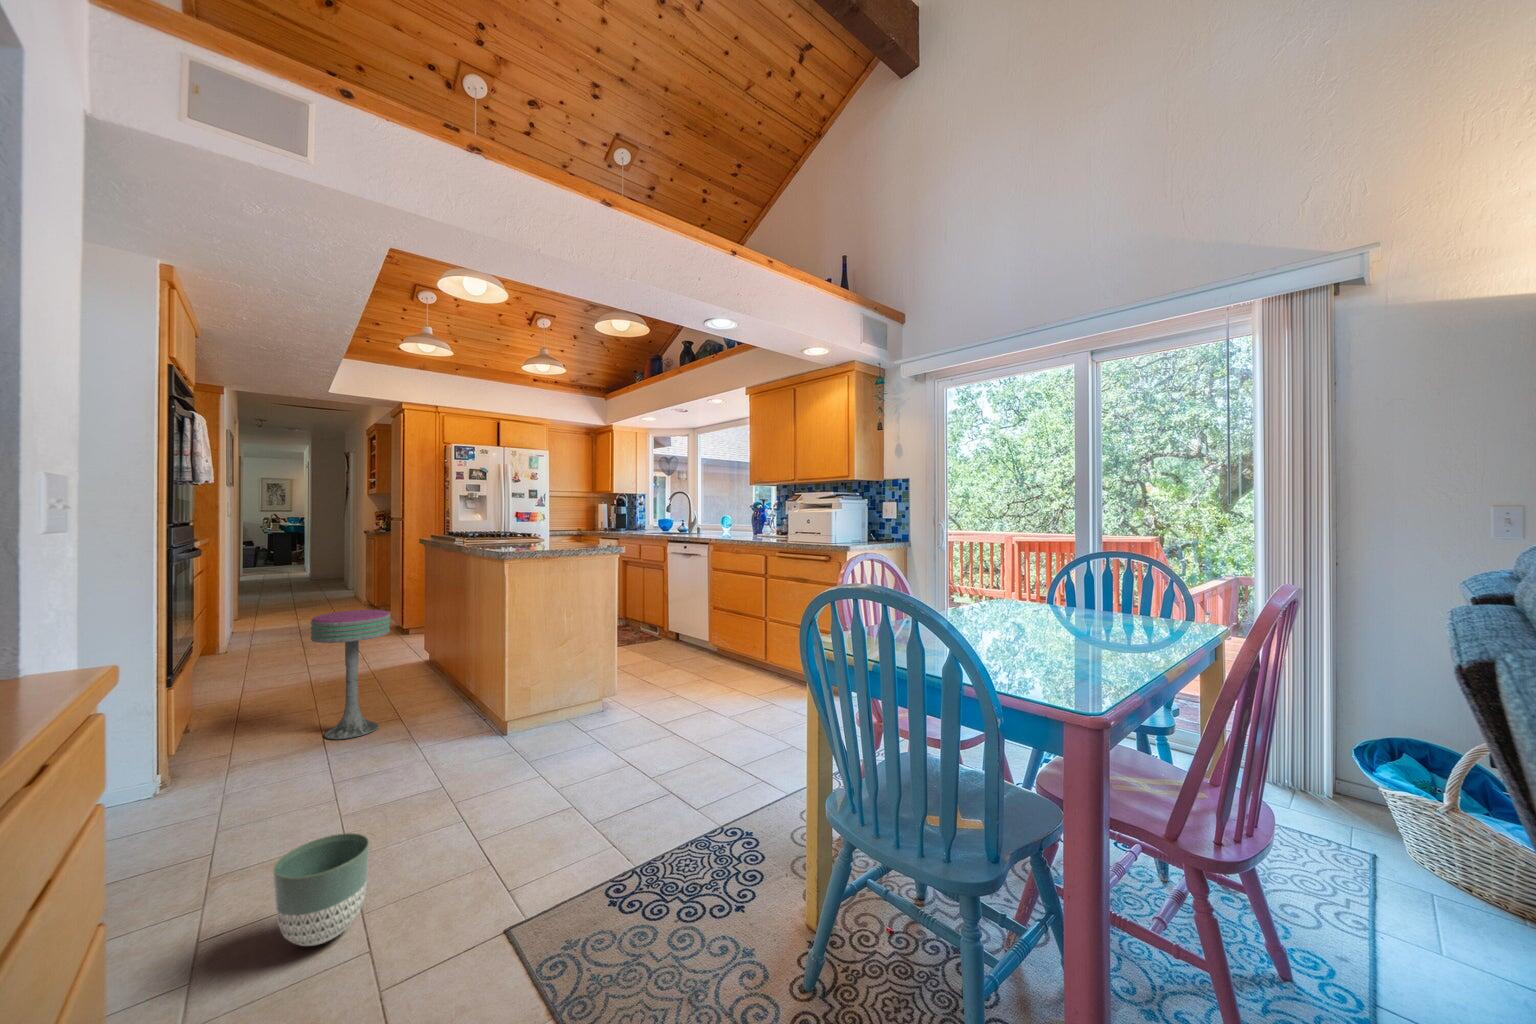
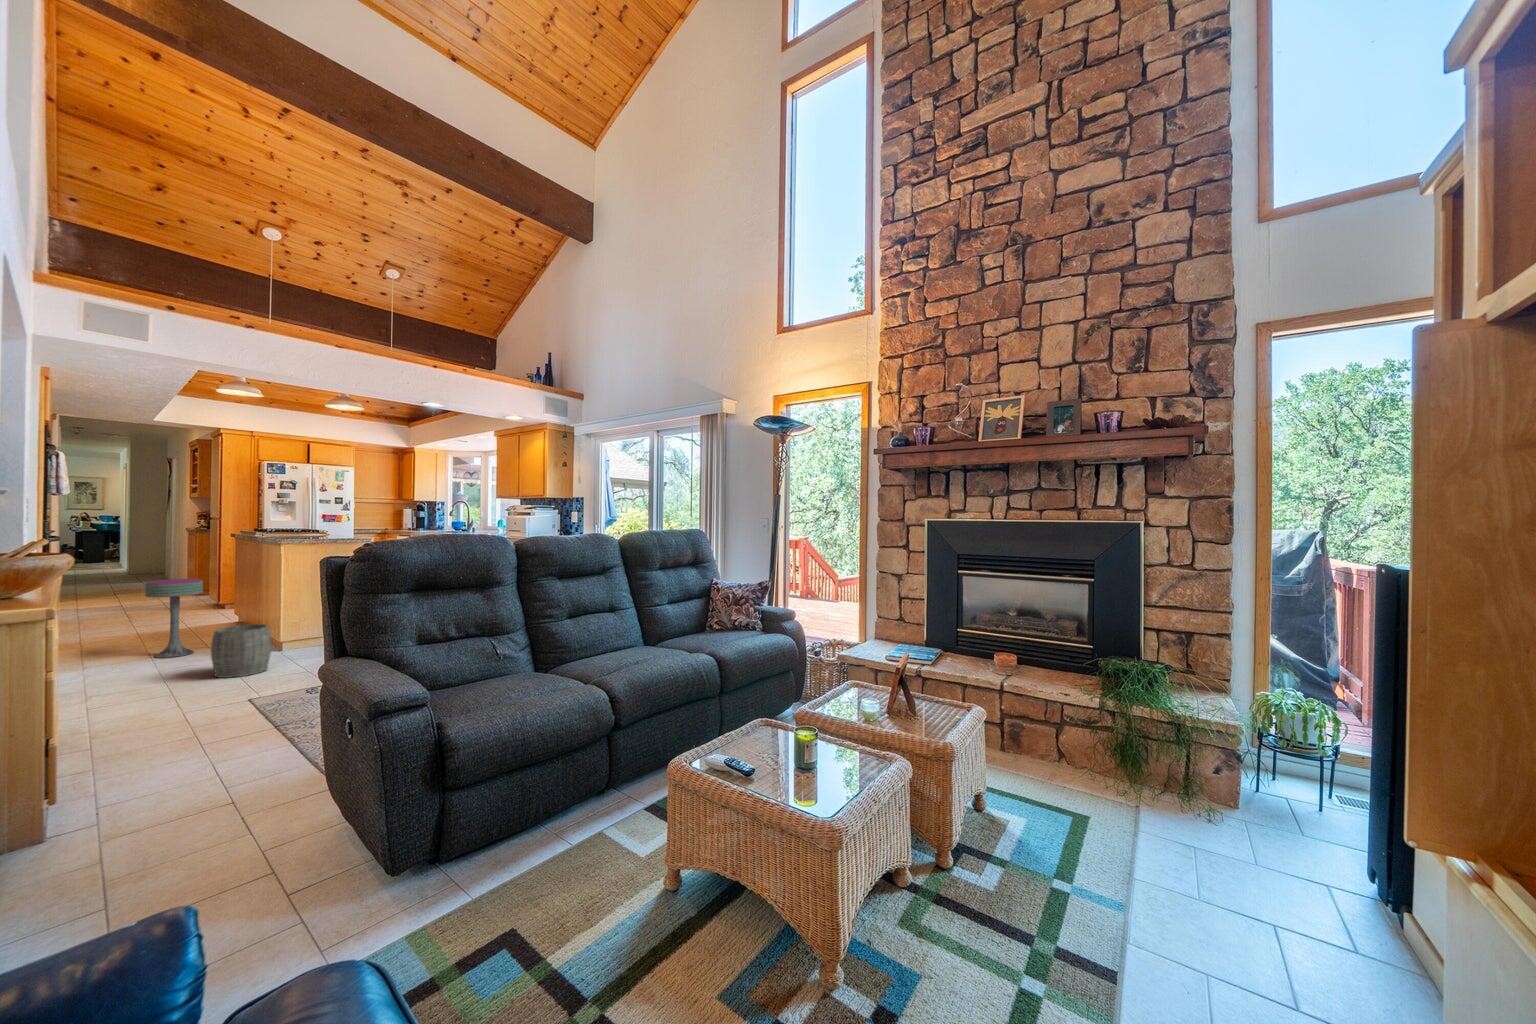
woven basket: none [409,700,501,810] -> present [211,624,271,678]
planter: present [273,833,369,946] -> none [136,667,185,709]

